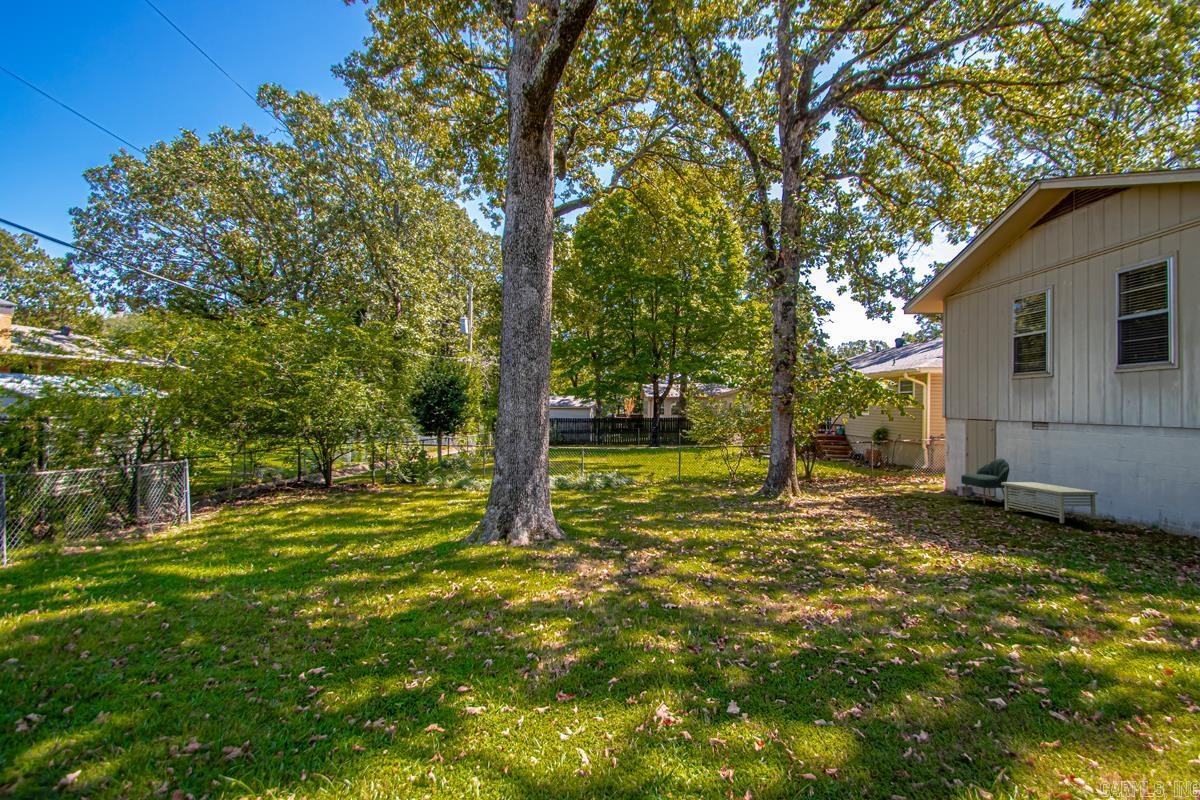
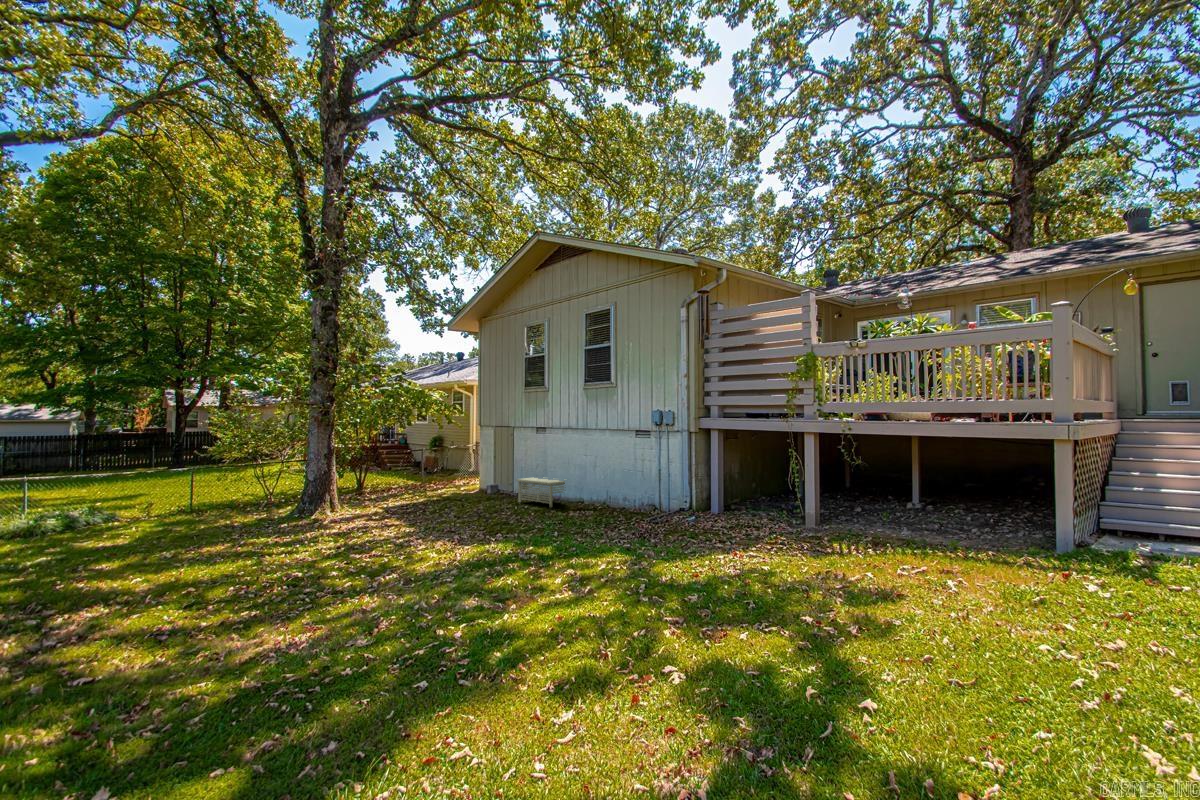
chair: present [961,459,1009,504] -> none [491,460,524,500]

